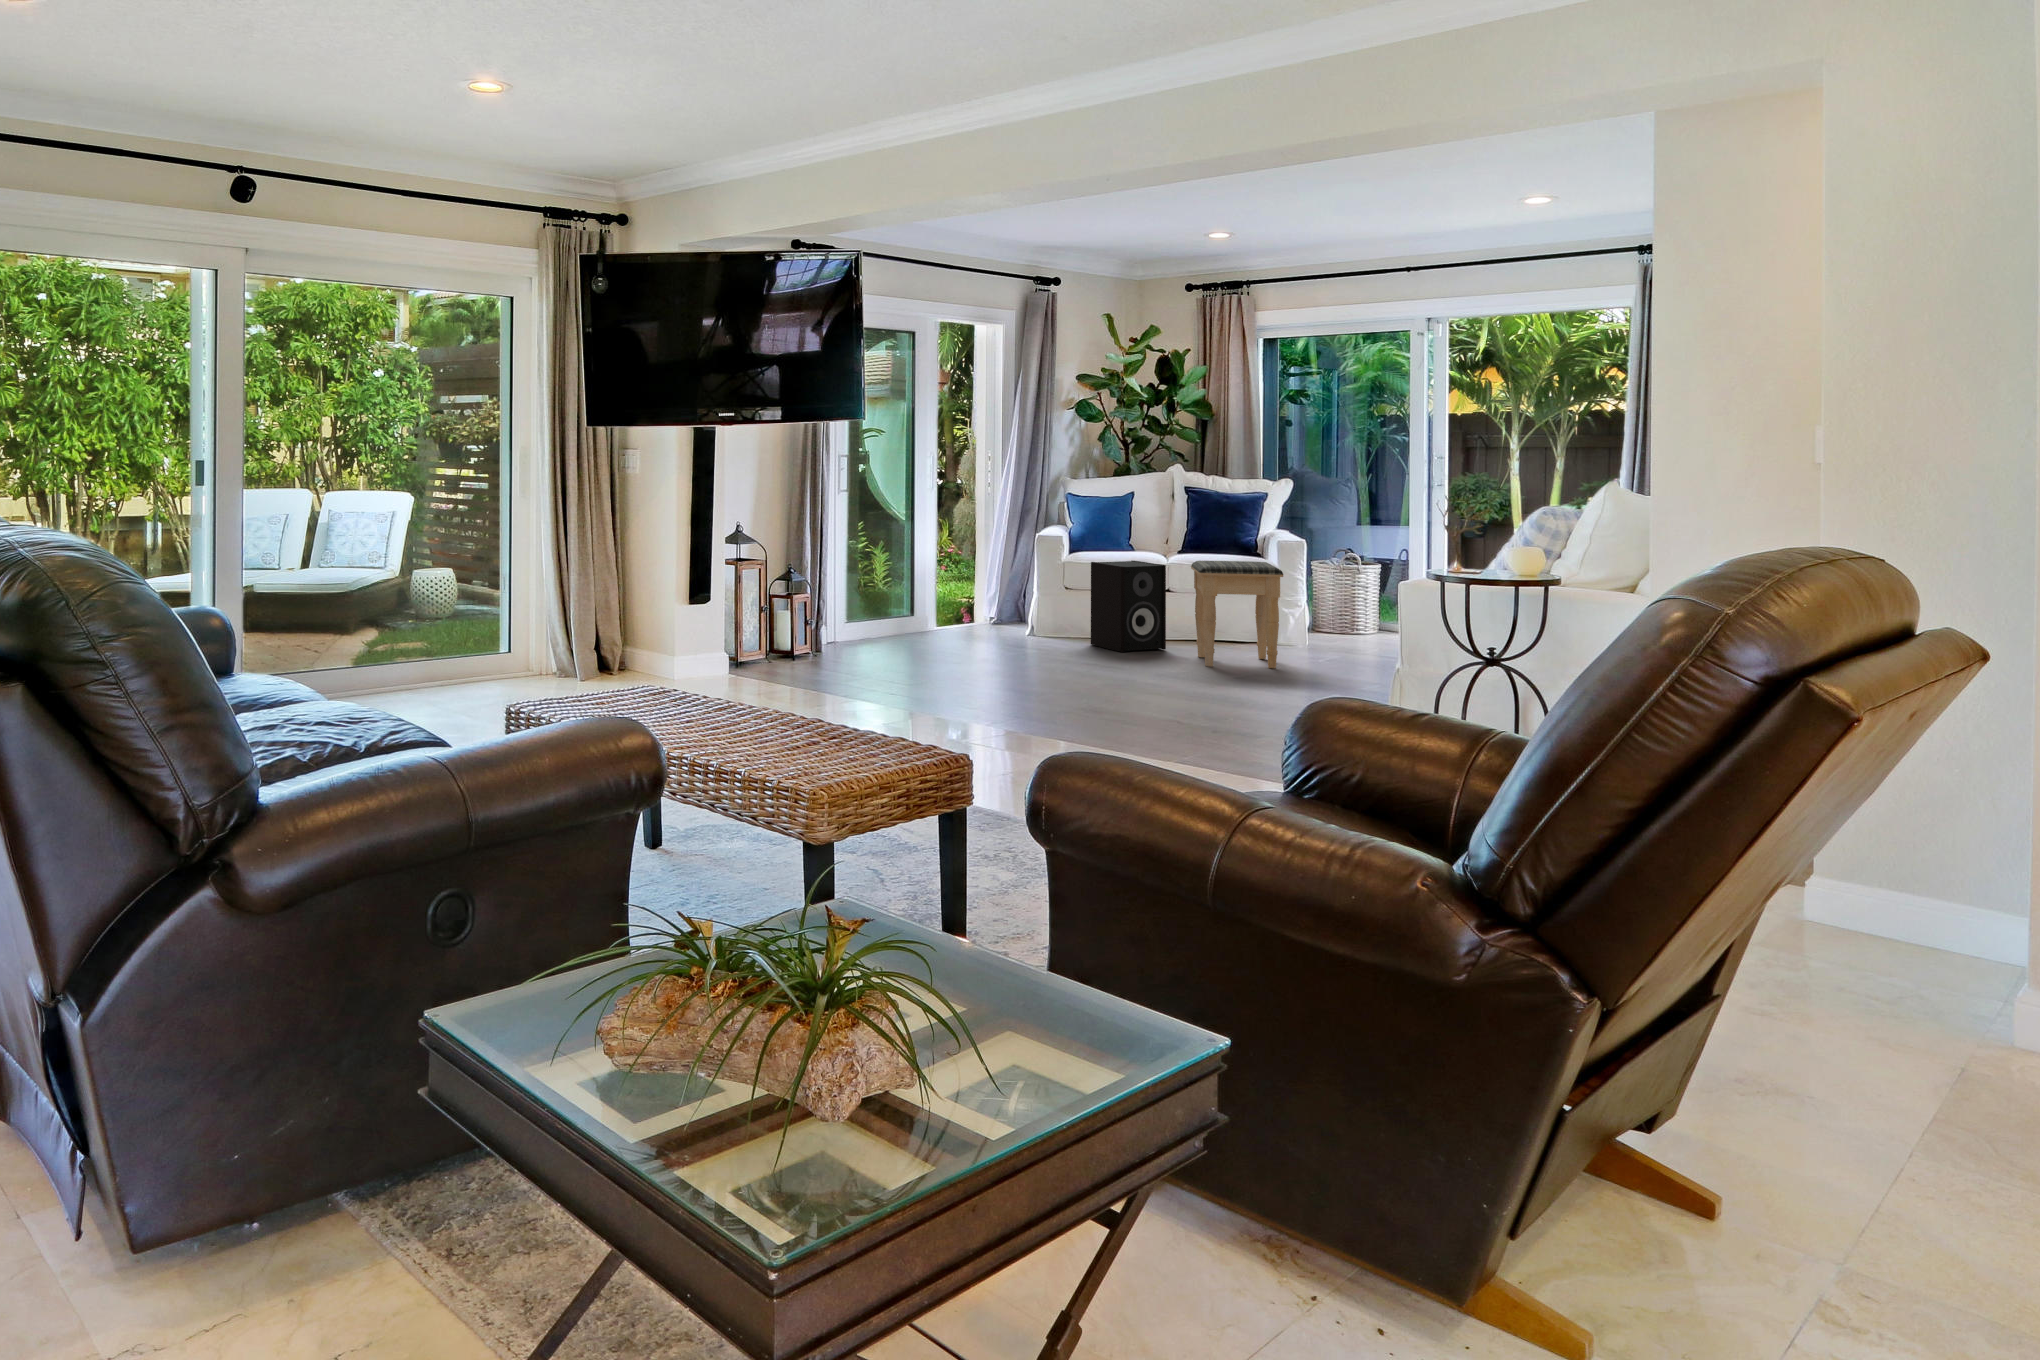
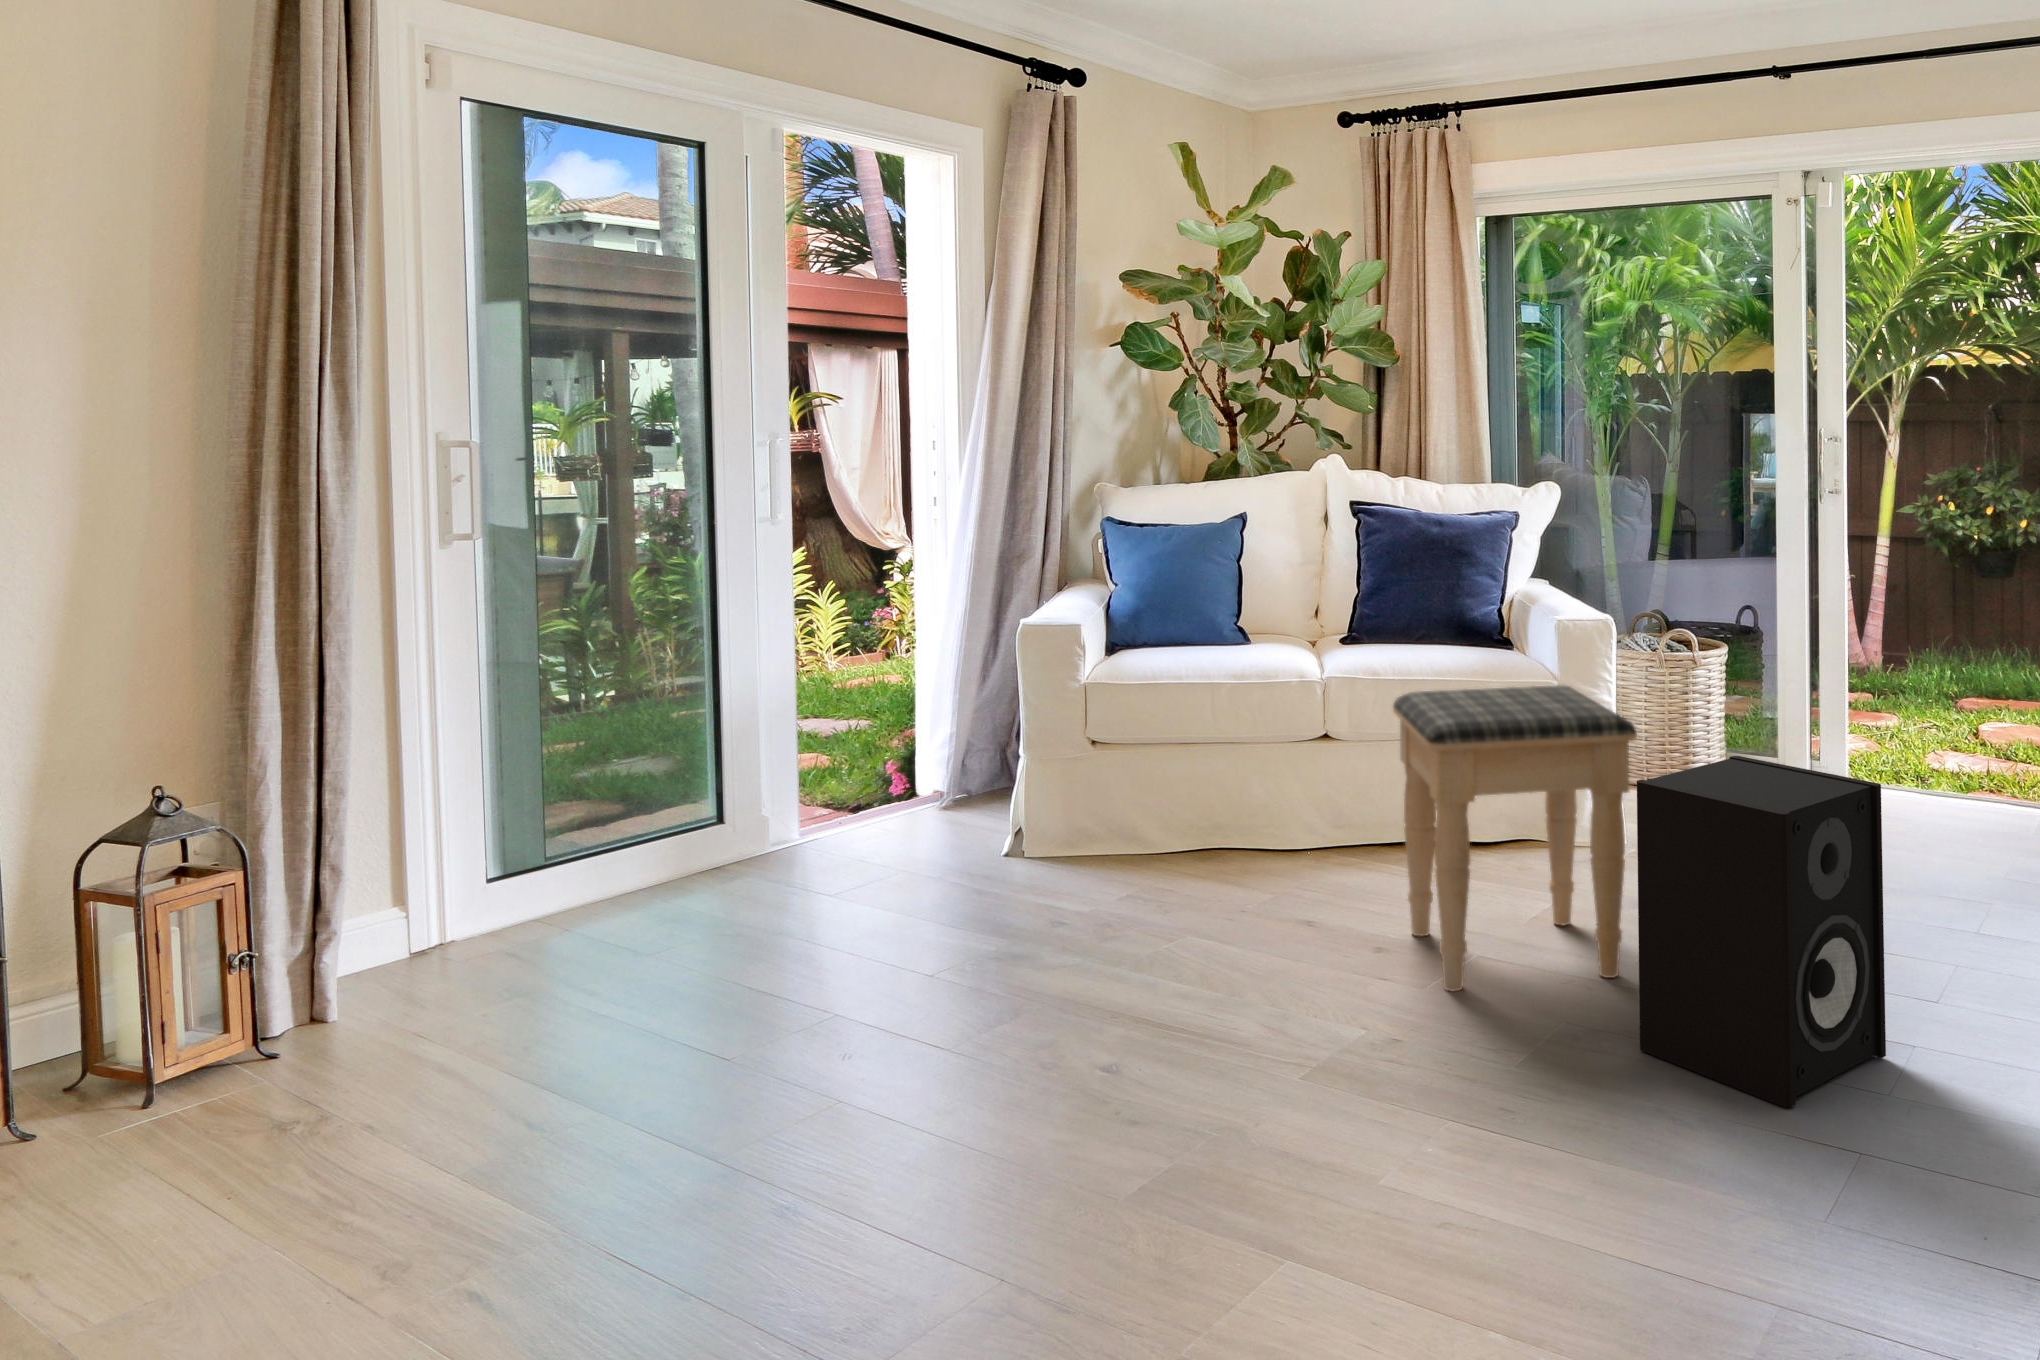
speaker: present [1091,561,1166,652] -> present [1637,756,1886,1107]

